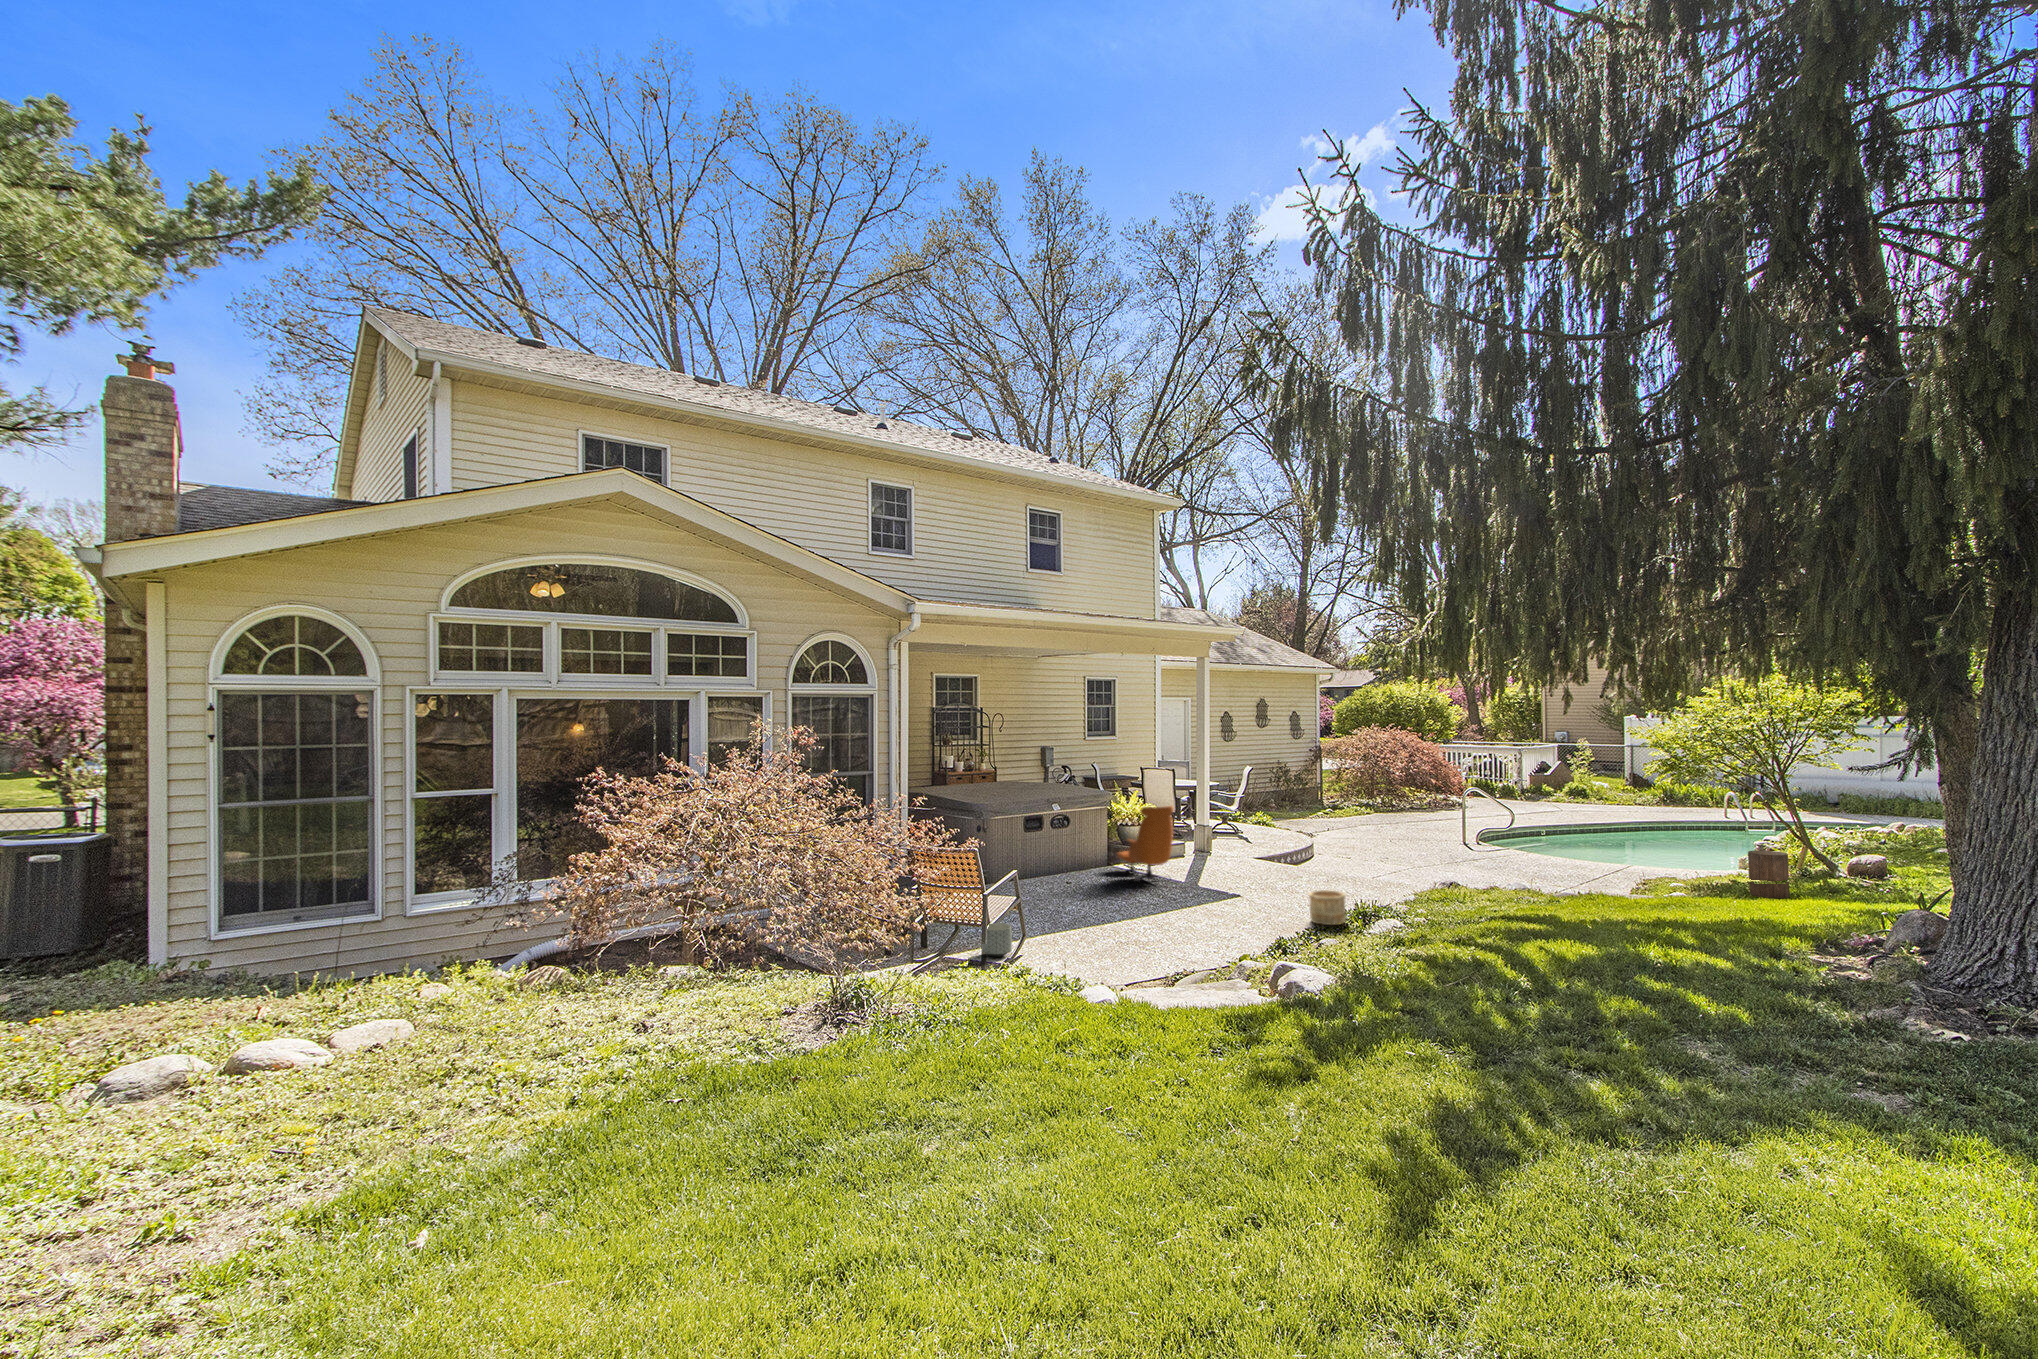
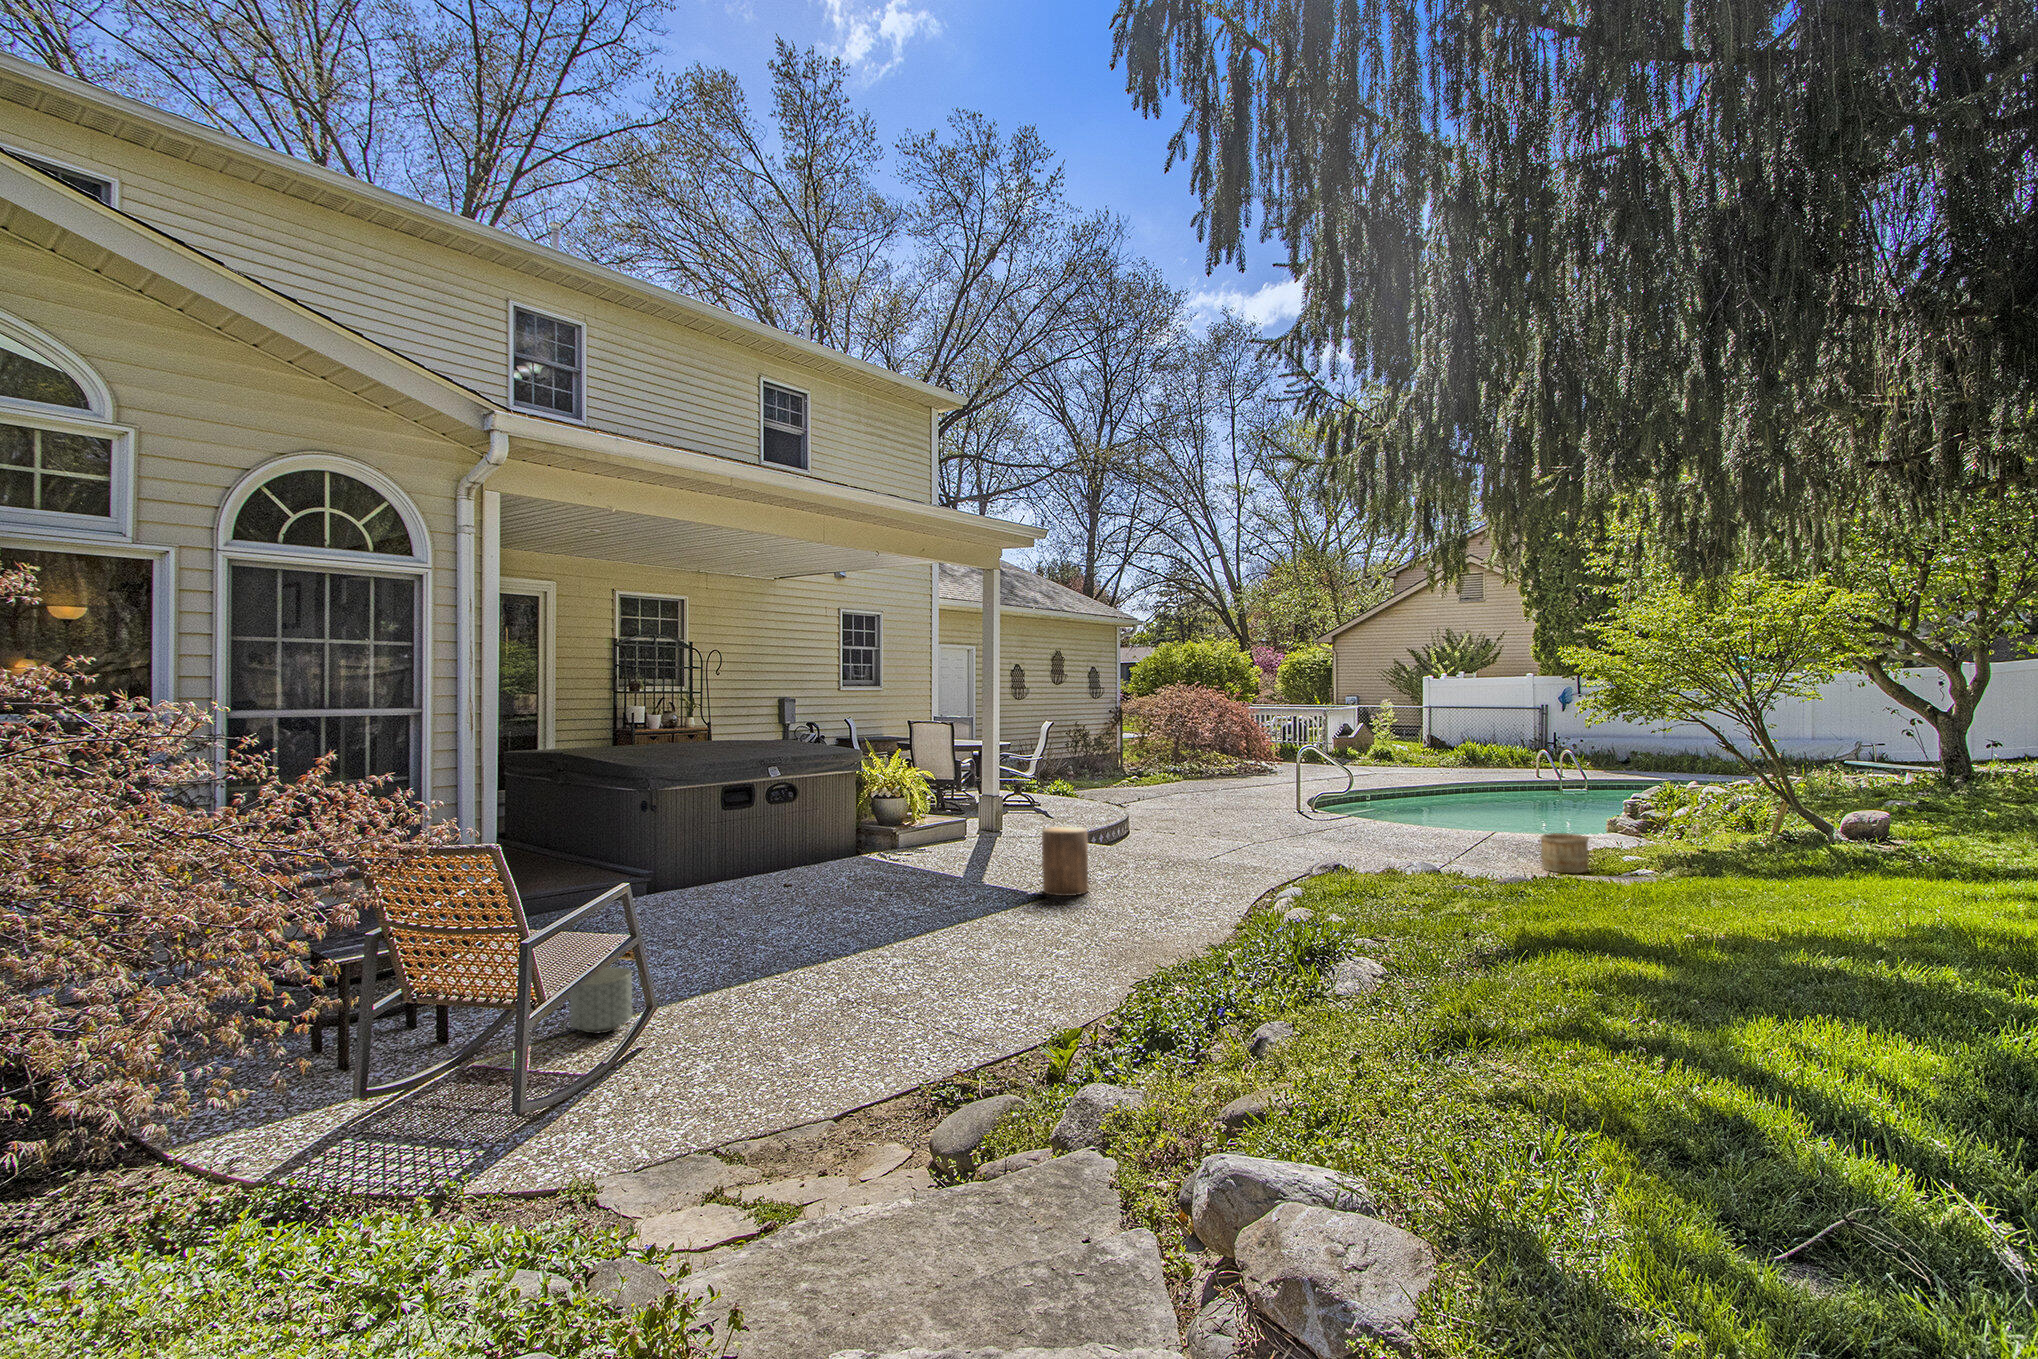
lounge chair: present [1117,806,1174,881] -> none [867,762,947,878]
stool: present [1748,851,1790,898] -> present [1042,827,1089,896]
wooden bucket: present [1309,890,1346,925] -> present [1540,833,1589,873]

